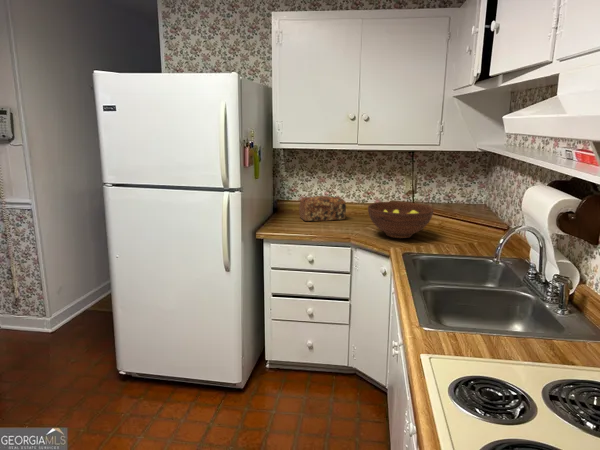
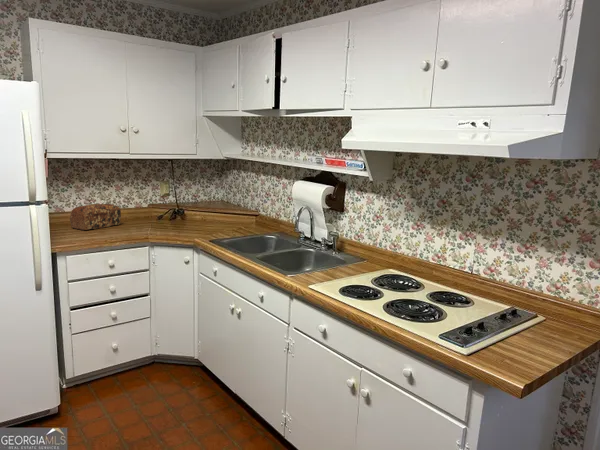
fruit bowl: present [368,202,433,238] -> none [159,202,215,232]

